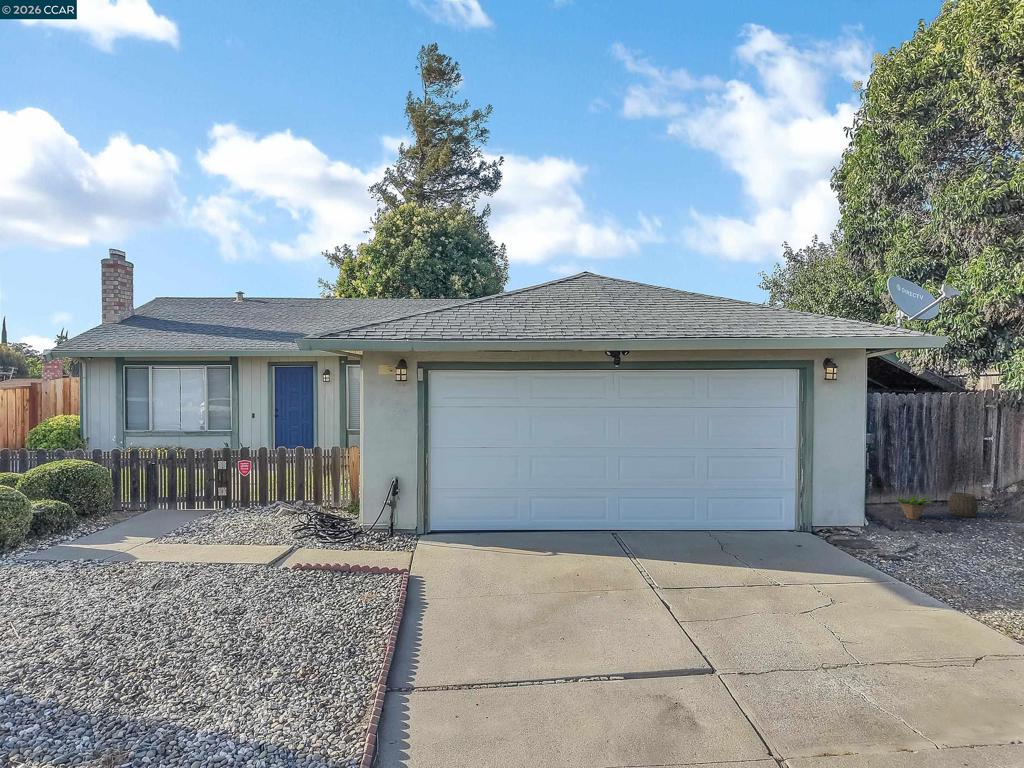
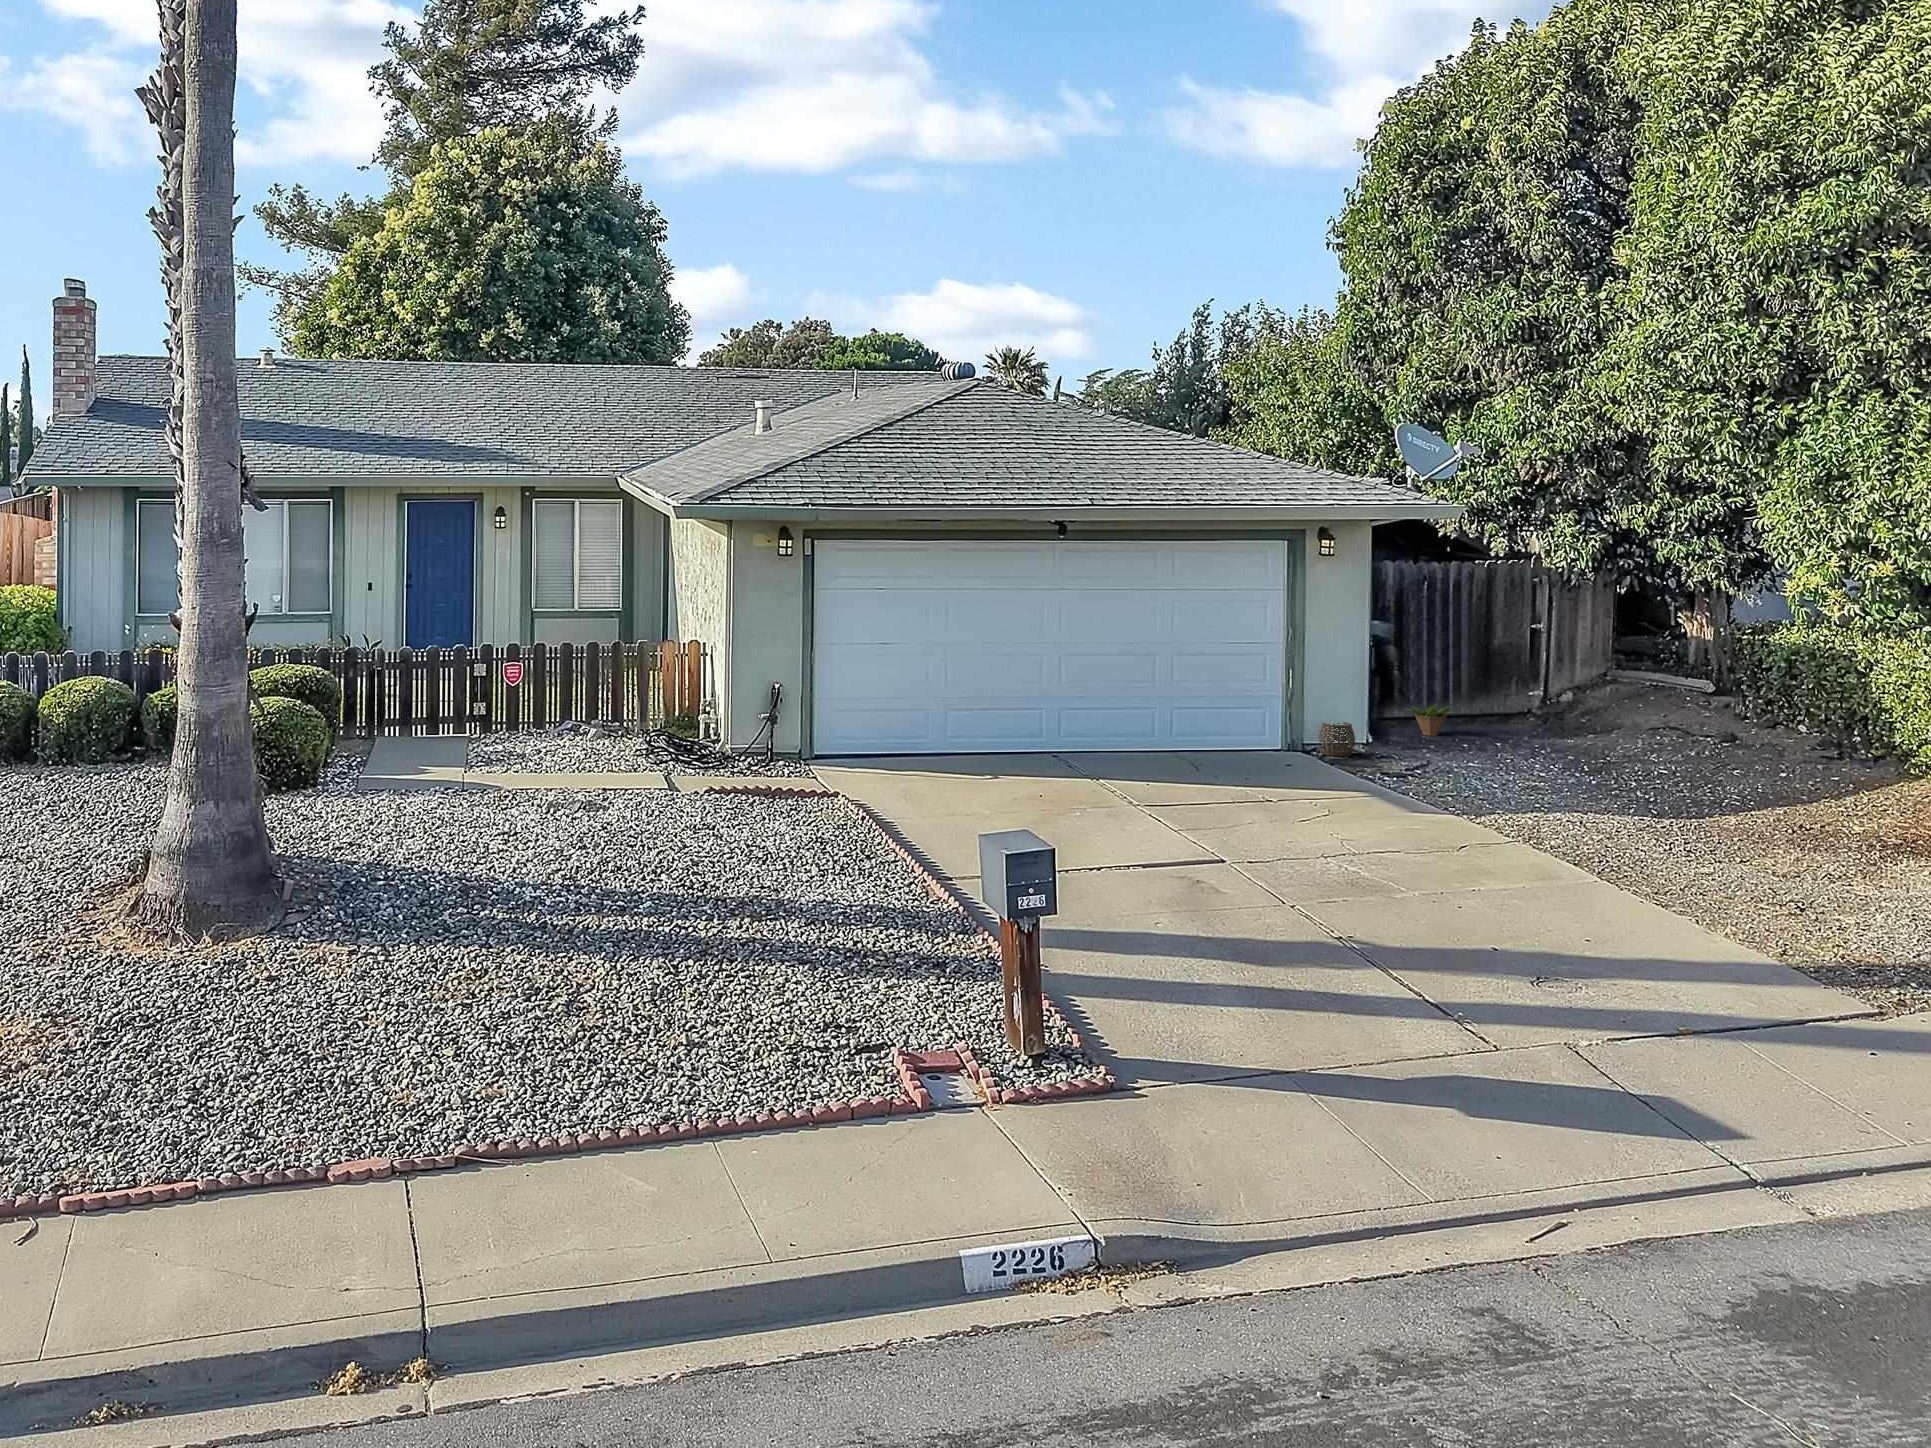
woven basket: present [948,492,978,517] -> present [1317,722,1355,757]

